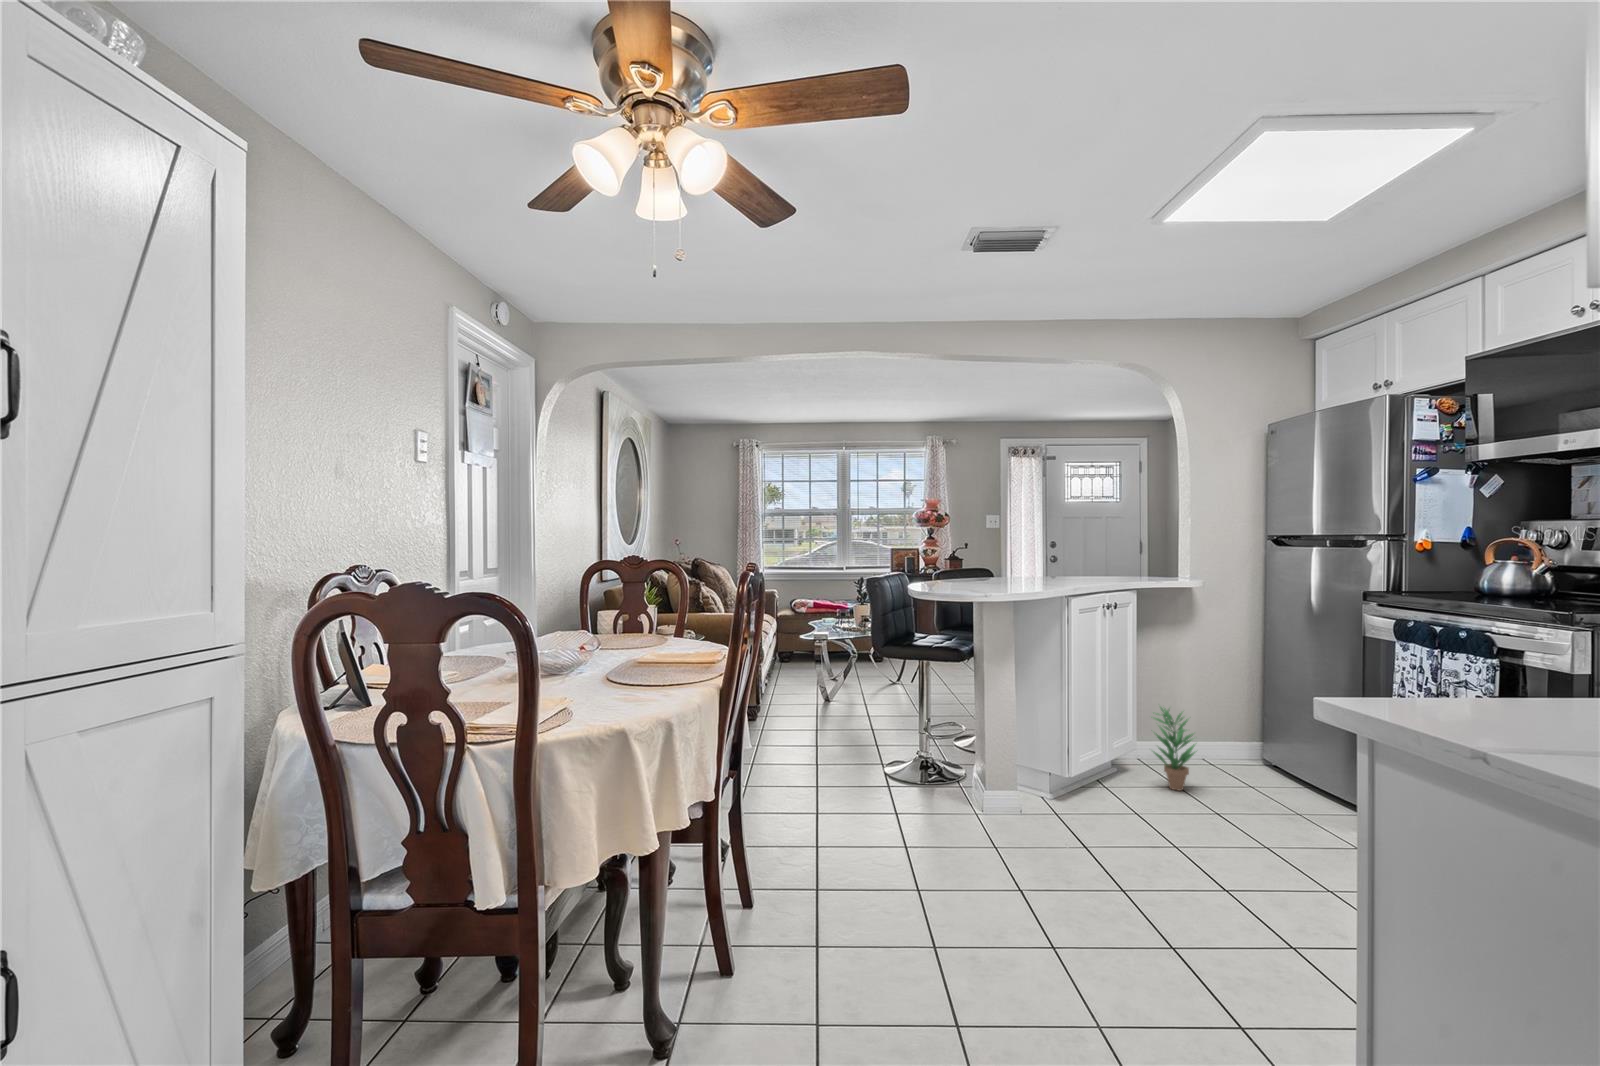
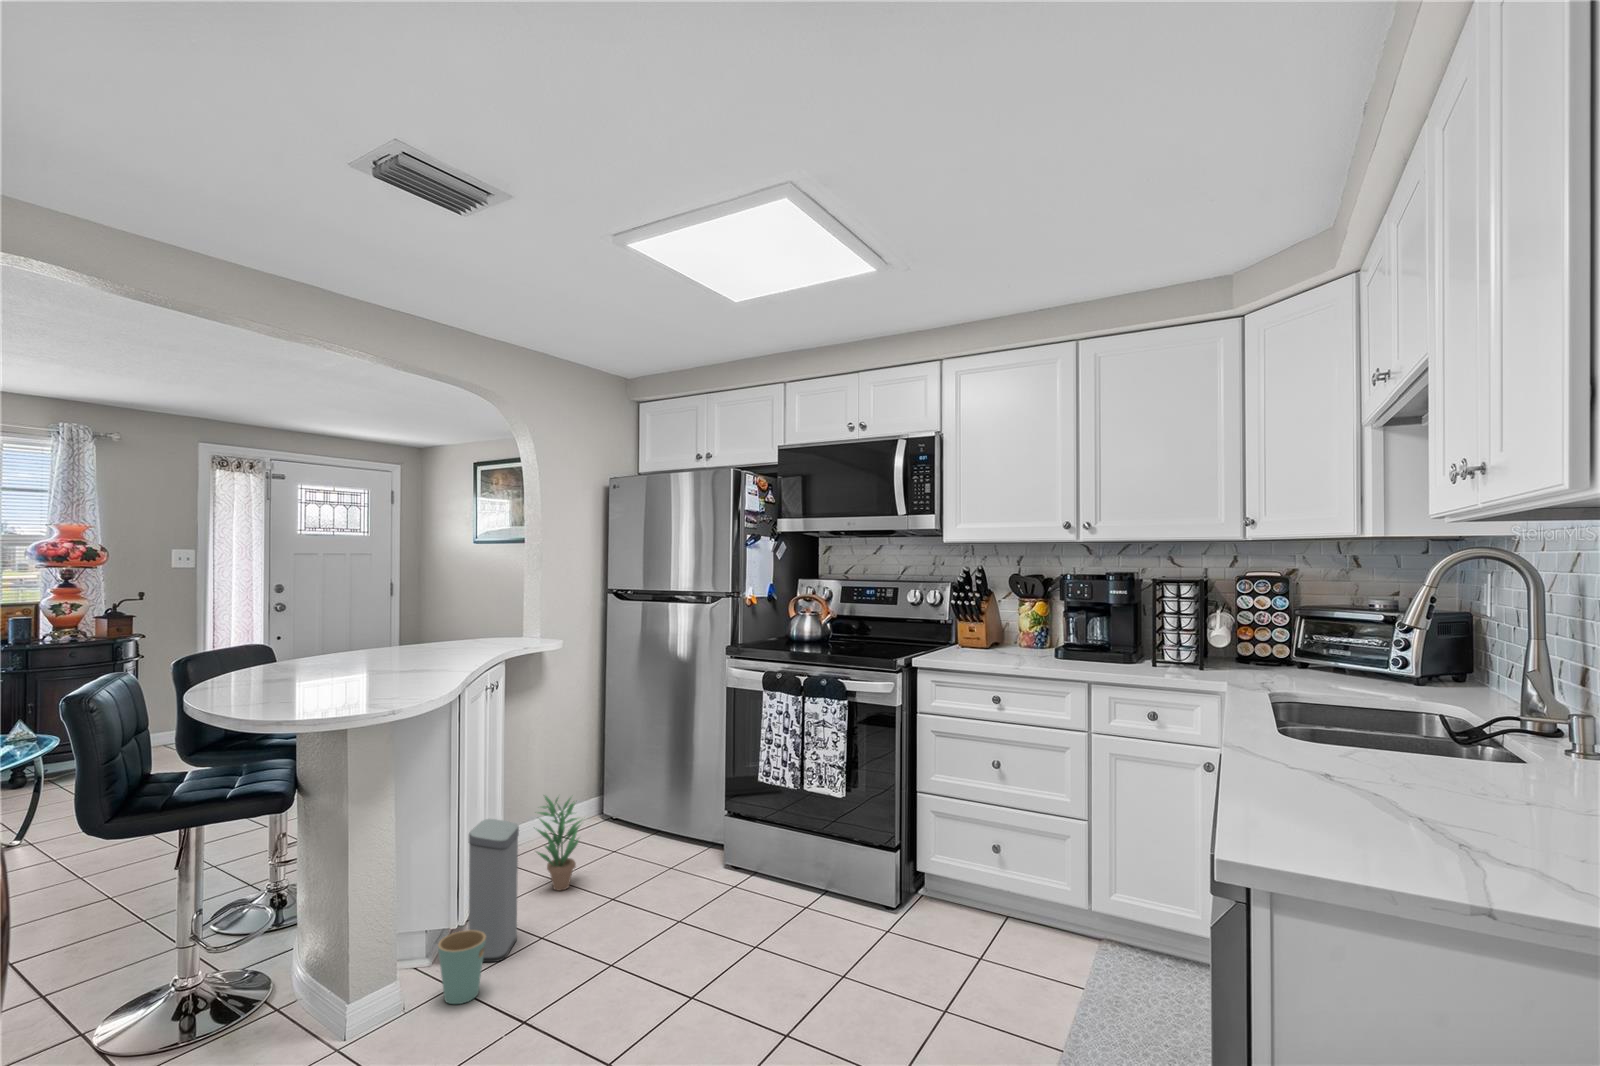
trash can: none [1037,704,1116,823] -> present [438,819,519,1004]

